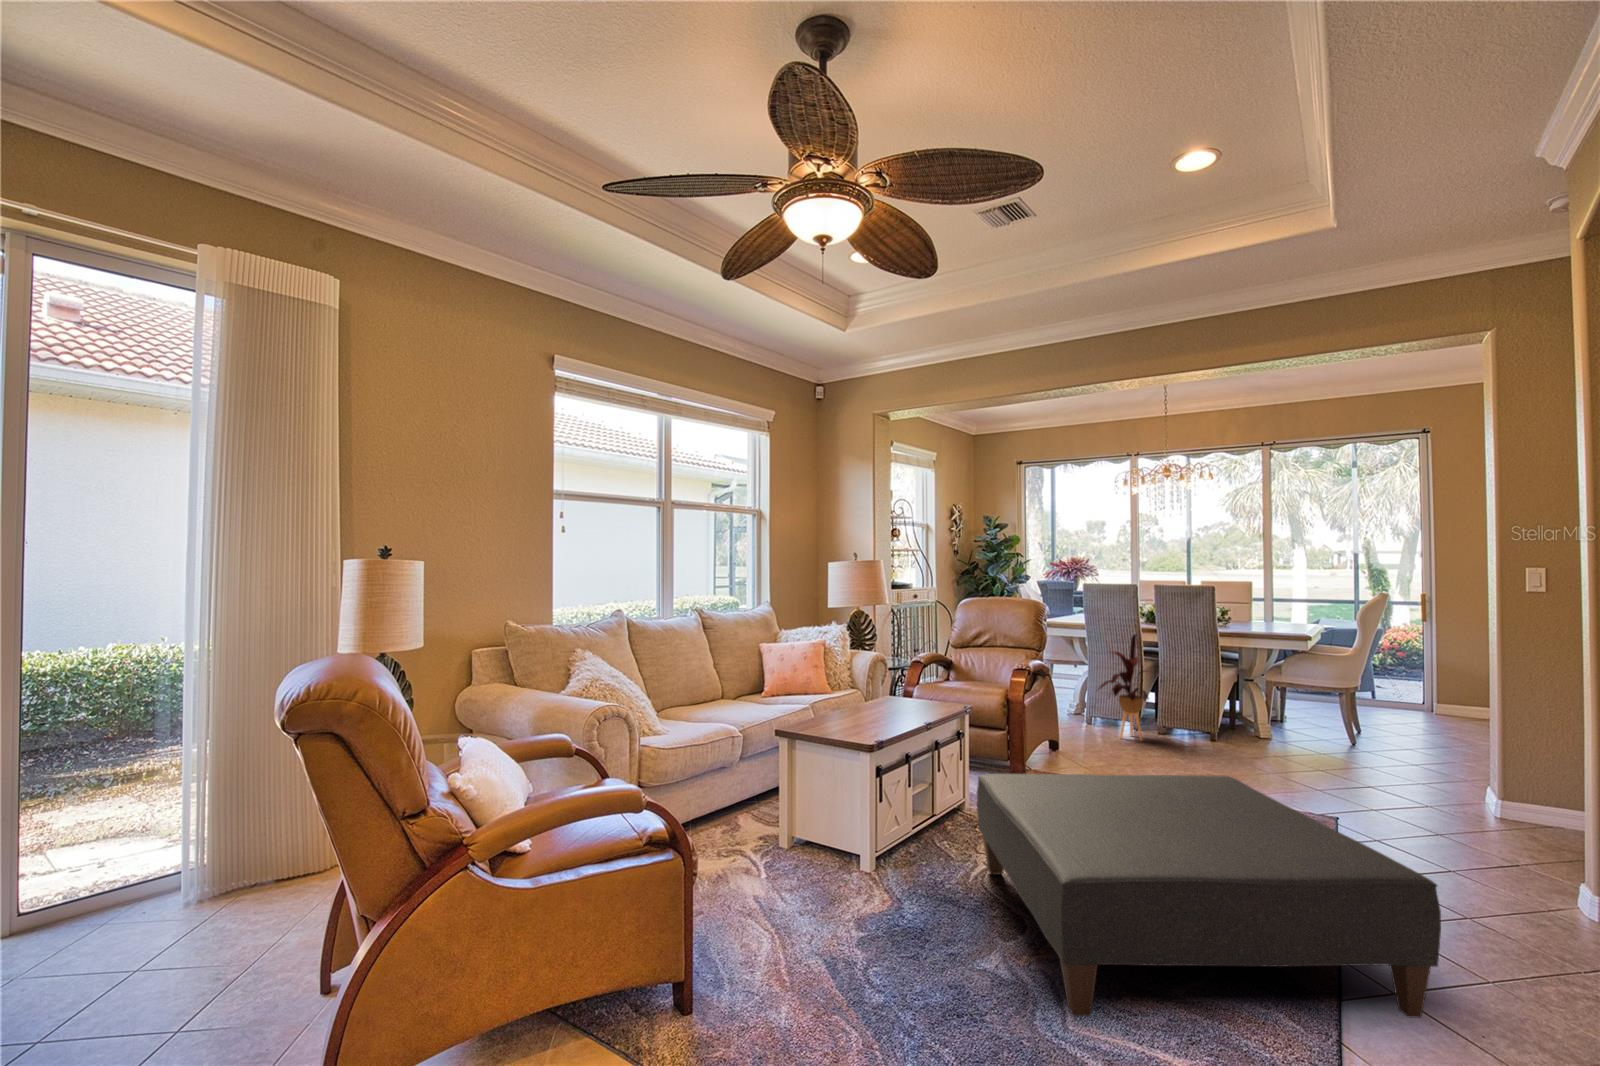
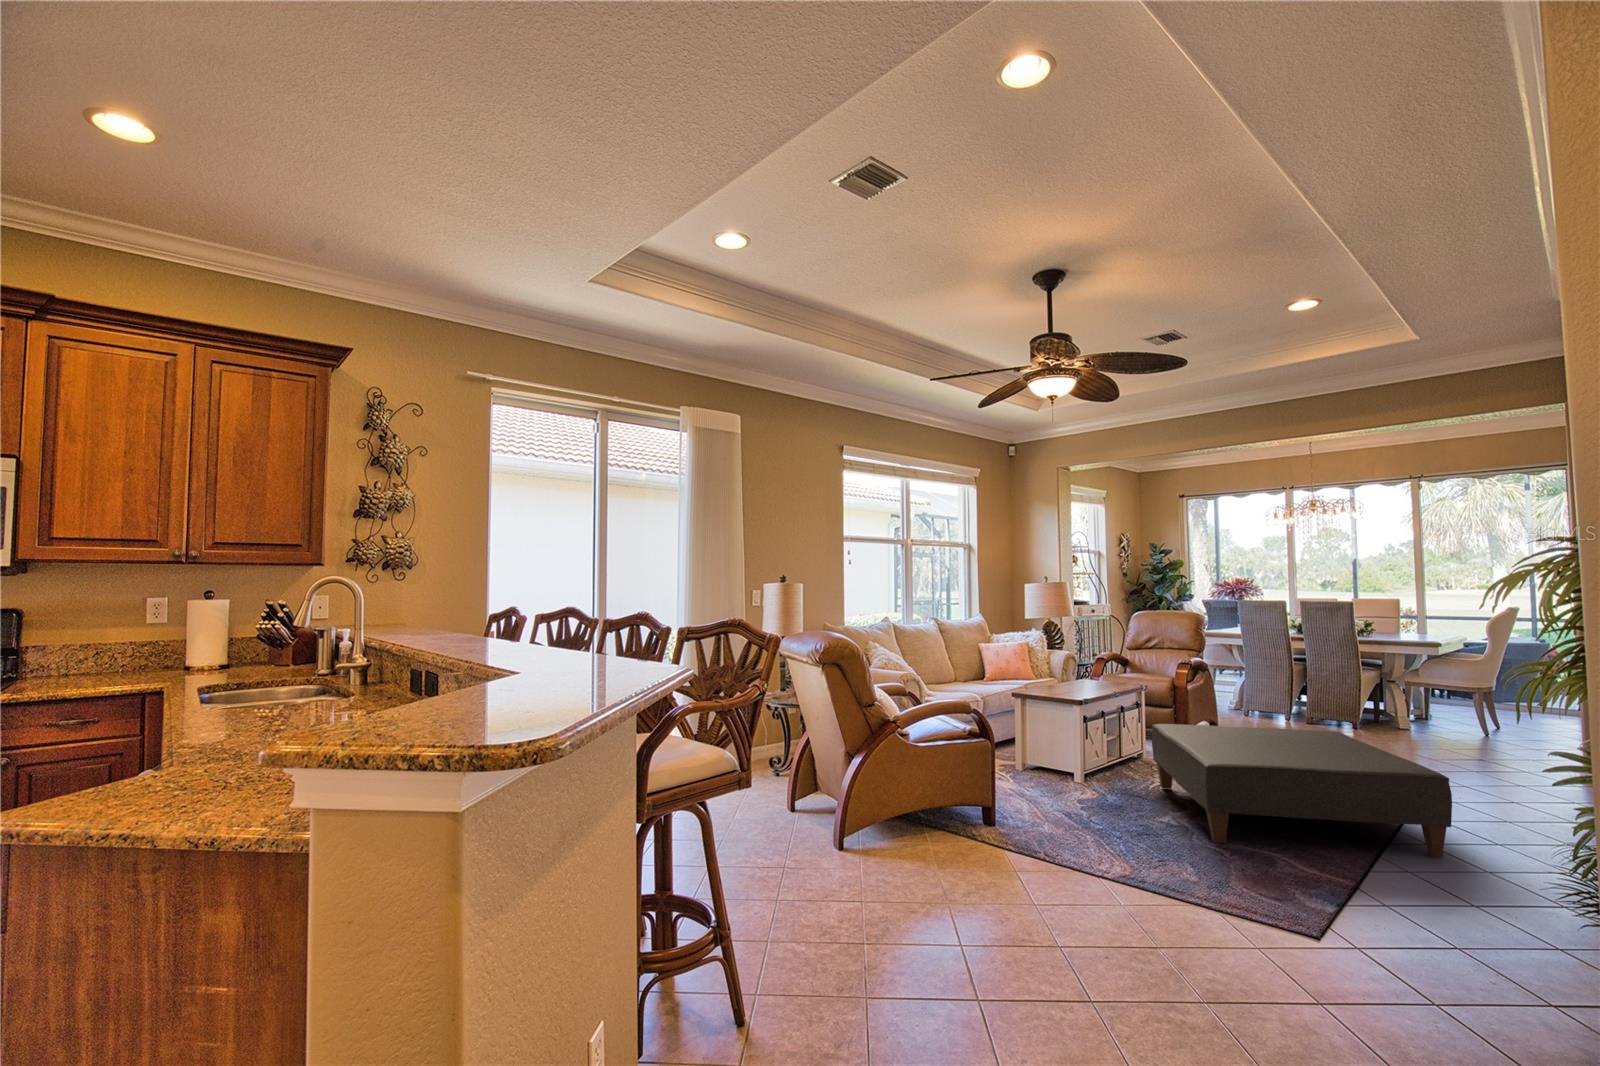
house plant: present [1097,634,1148,740] -> none [1249,641,1300,727]

